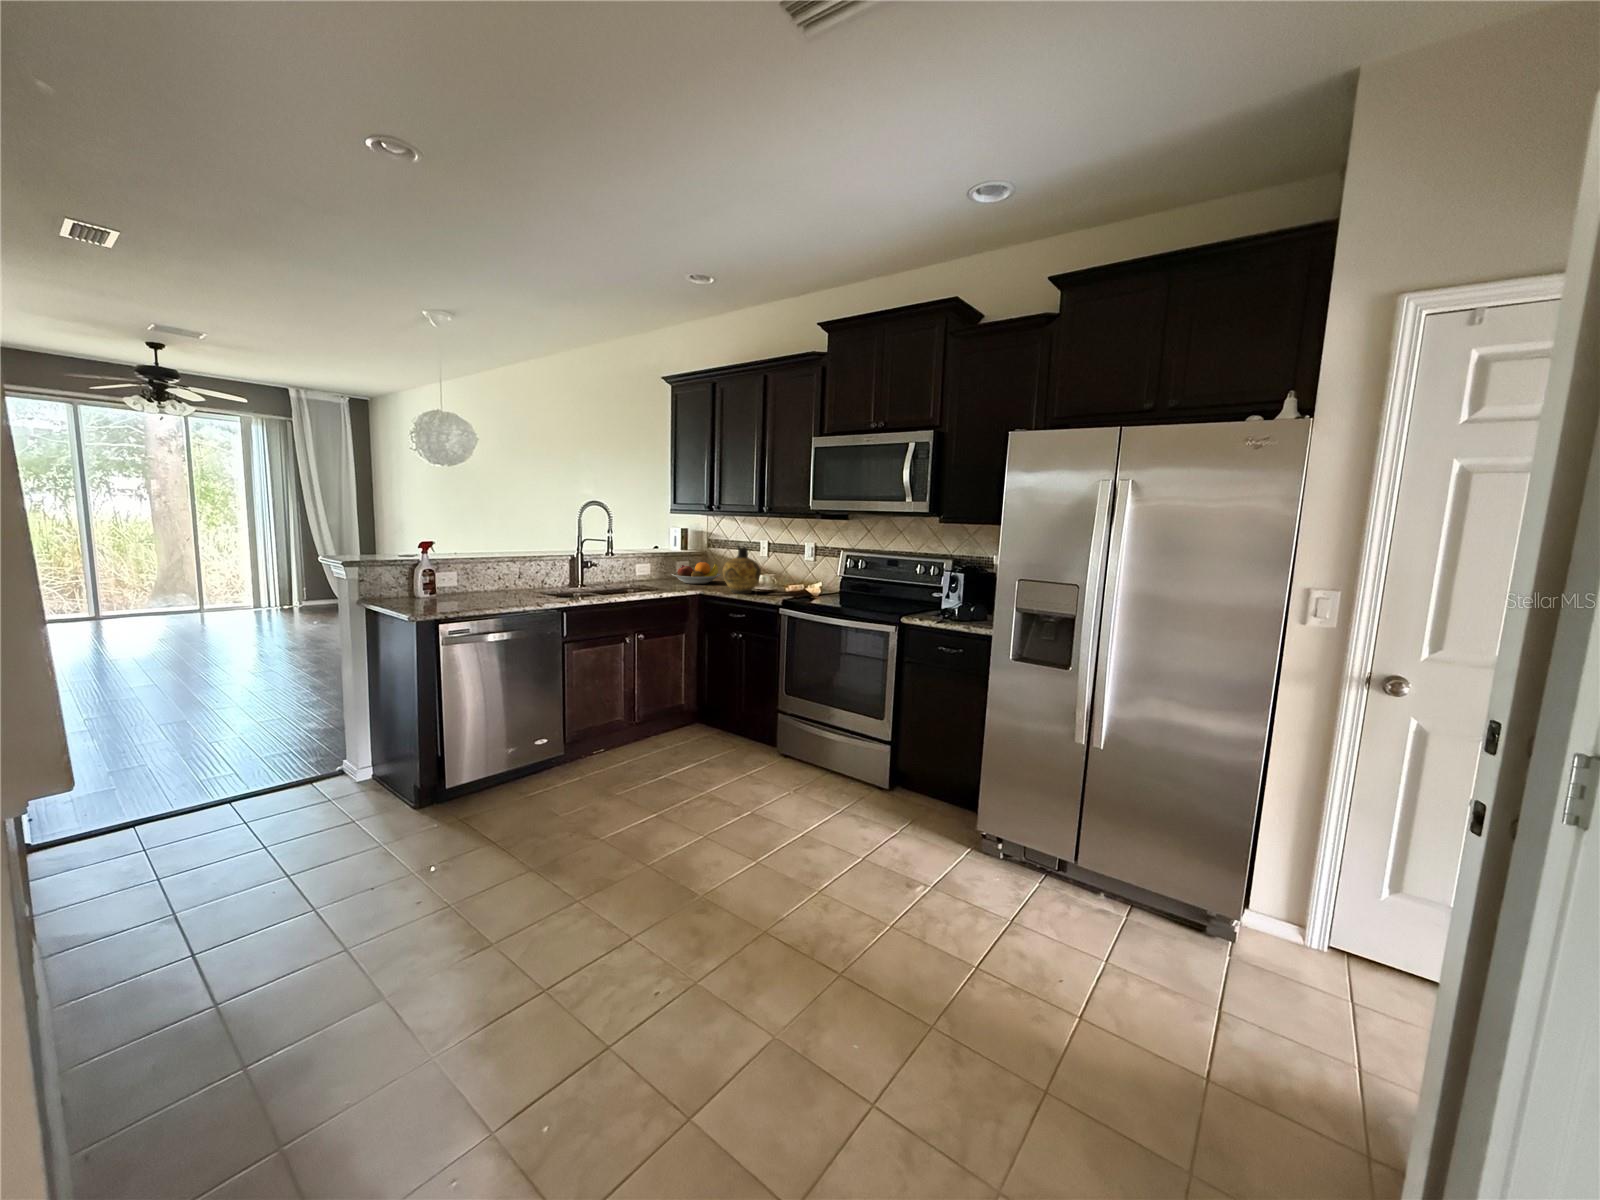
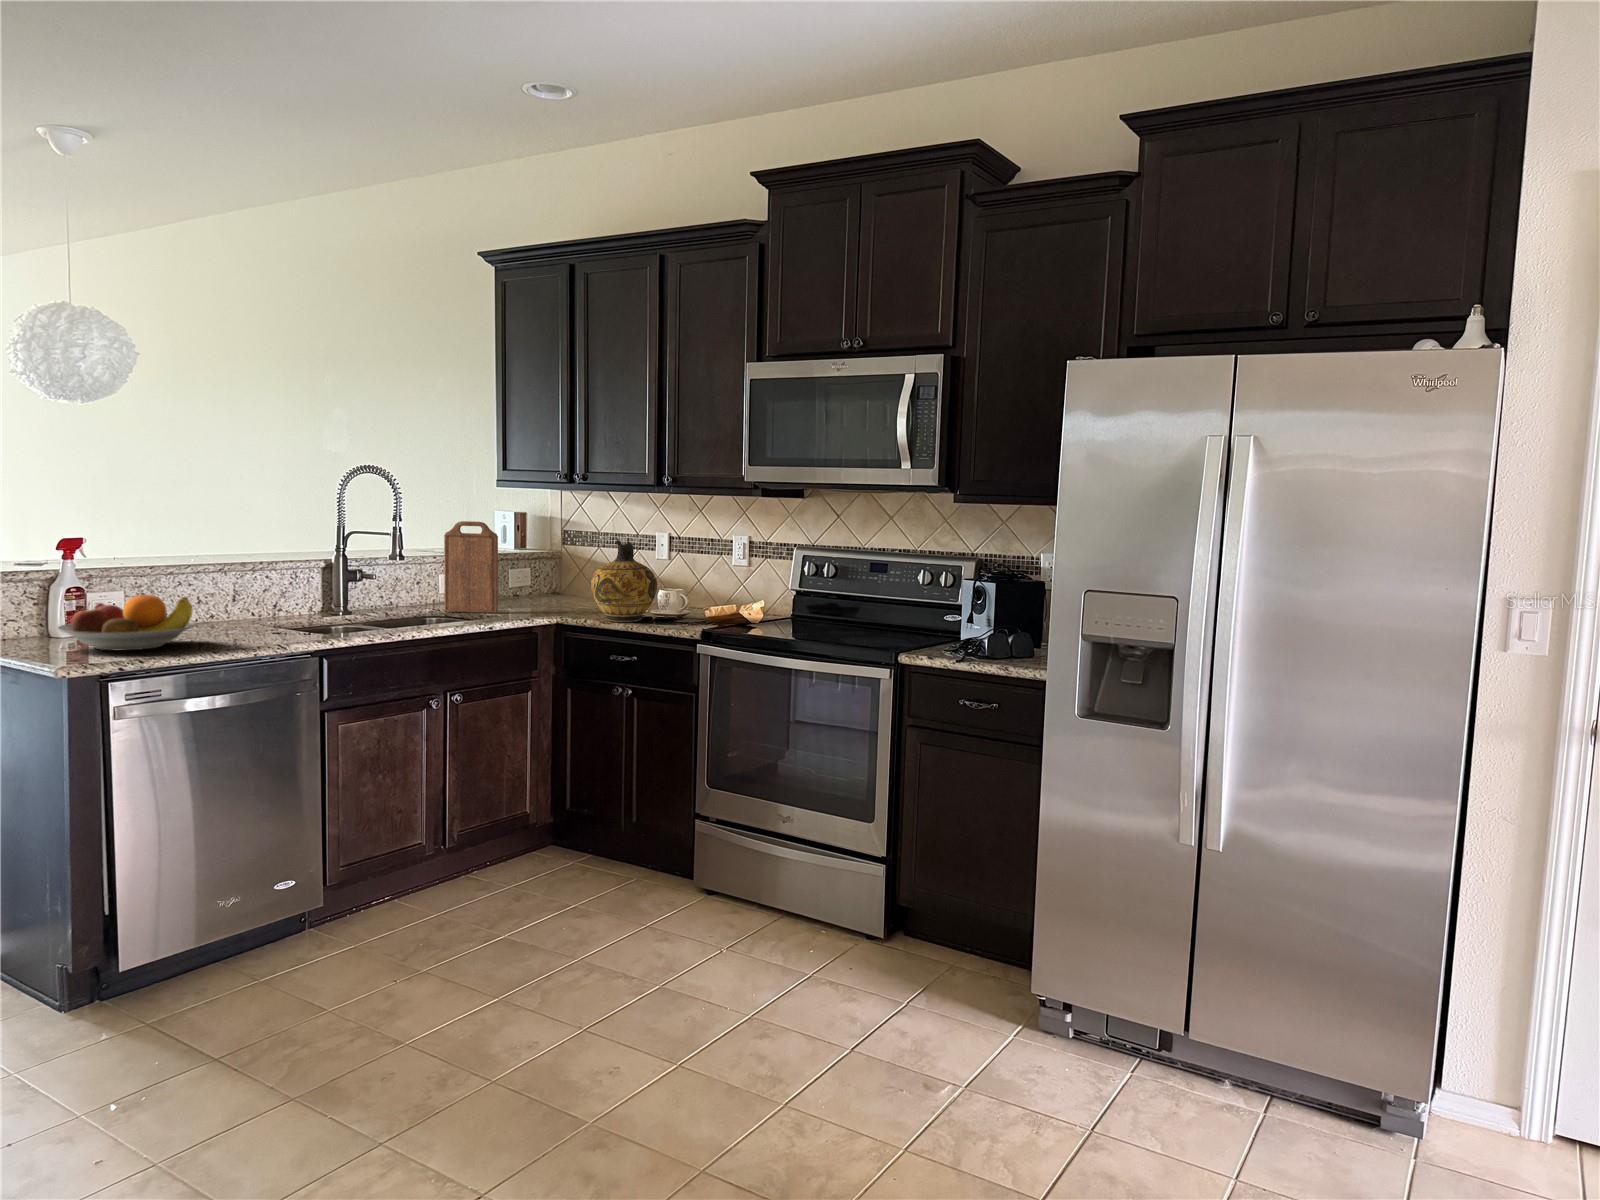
cutting board: none [640,534,671,587] -> present [444,521,498,613]
fruit bowl: present [671,562,721,584] -> present [57,595,197,650]

